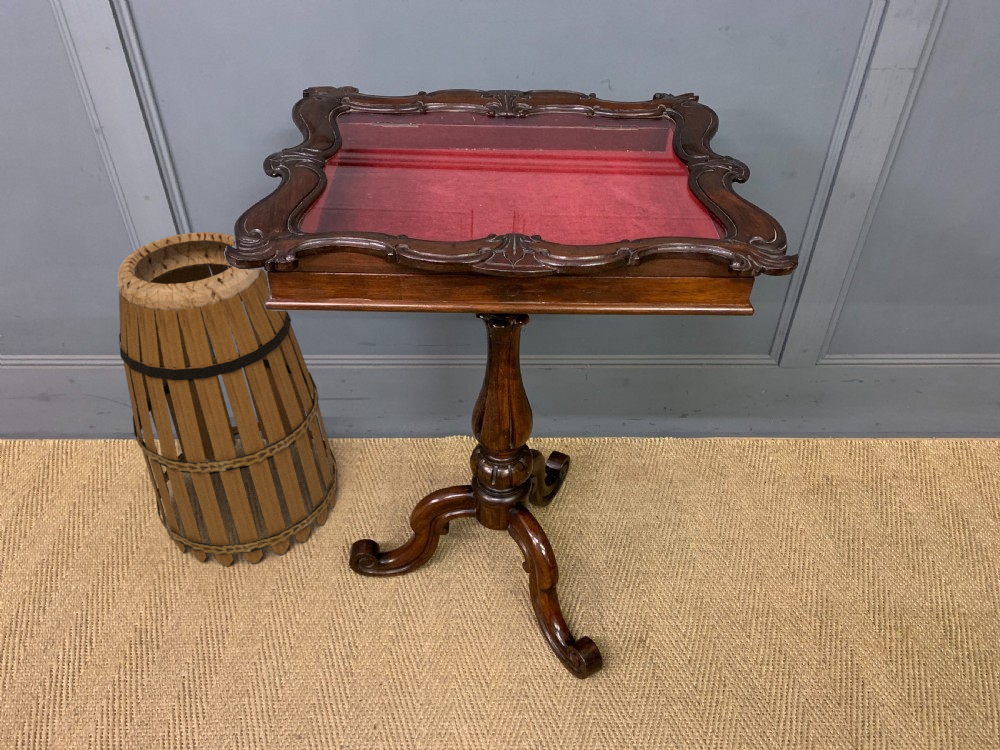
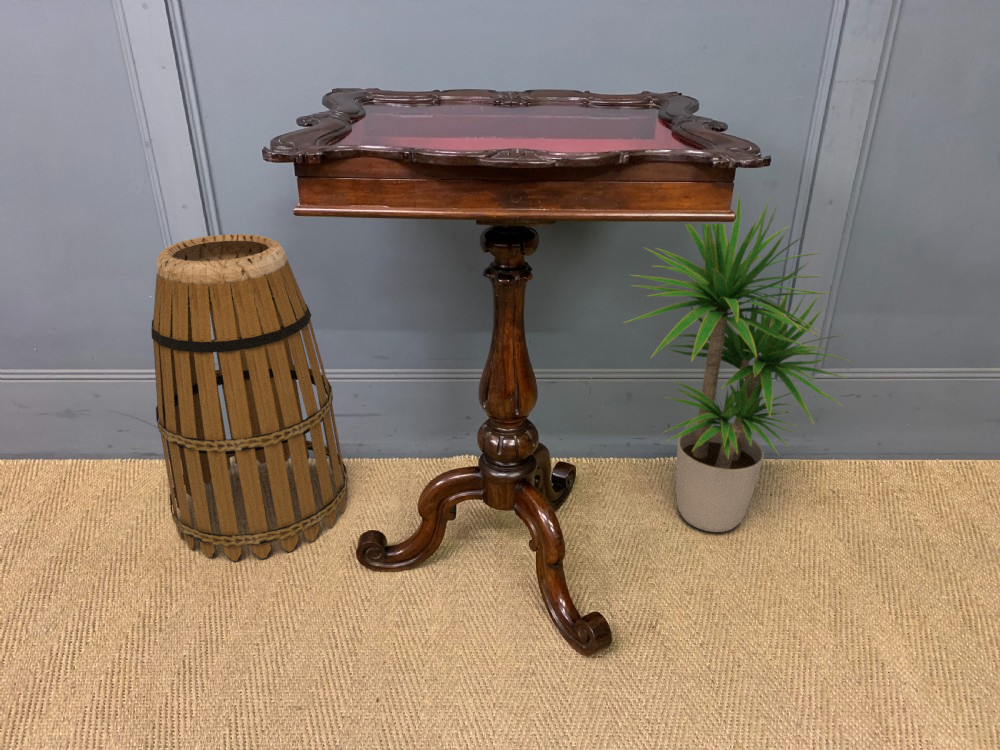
potted plant: none [622,190,865,531] -> present [627,194,845,532]

